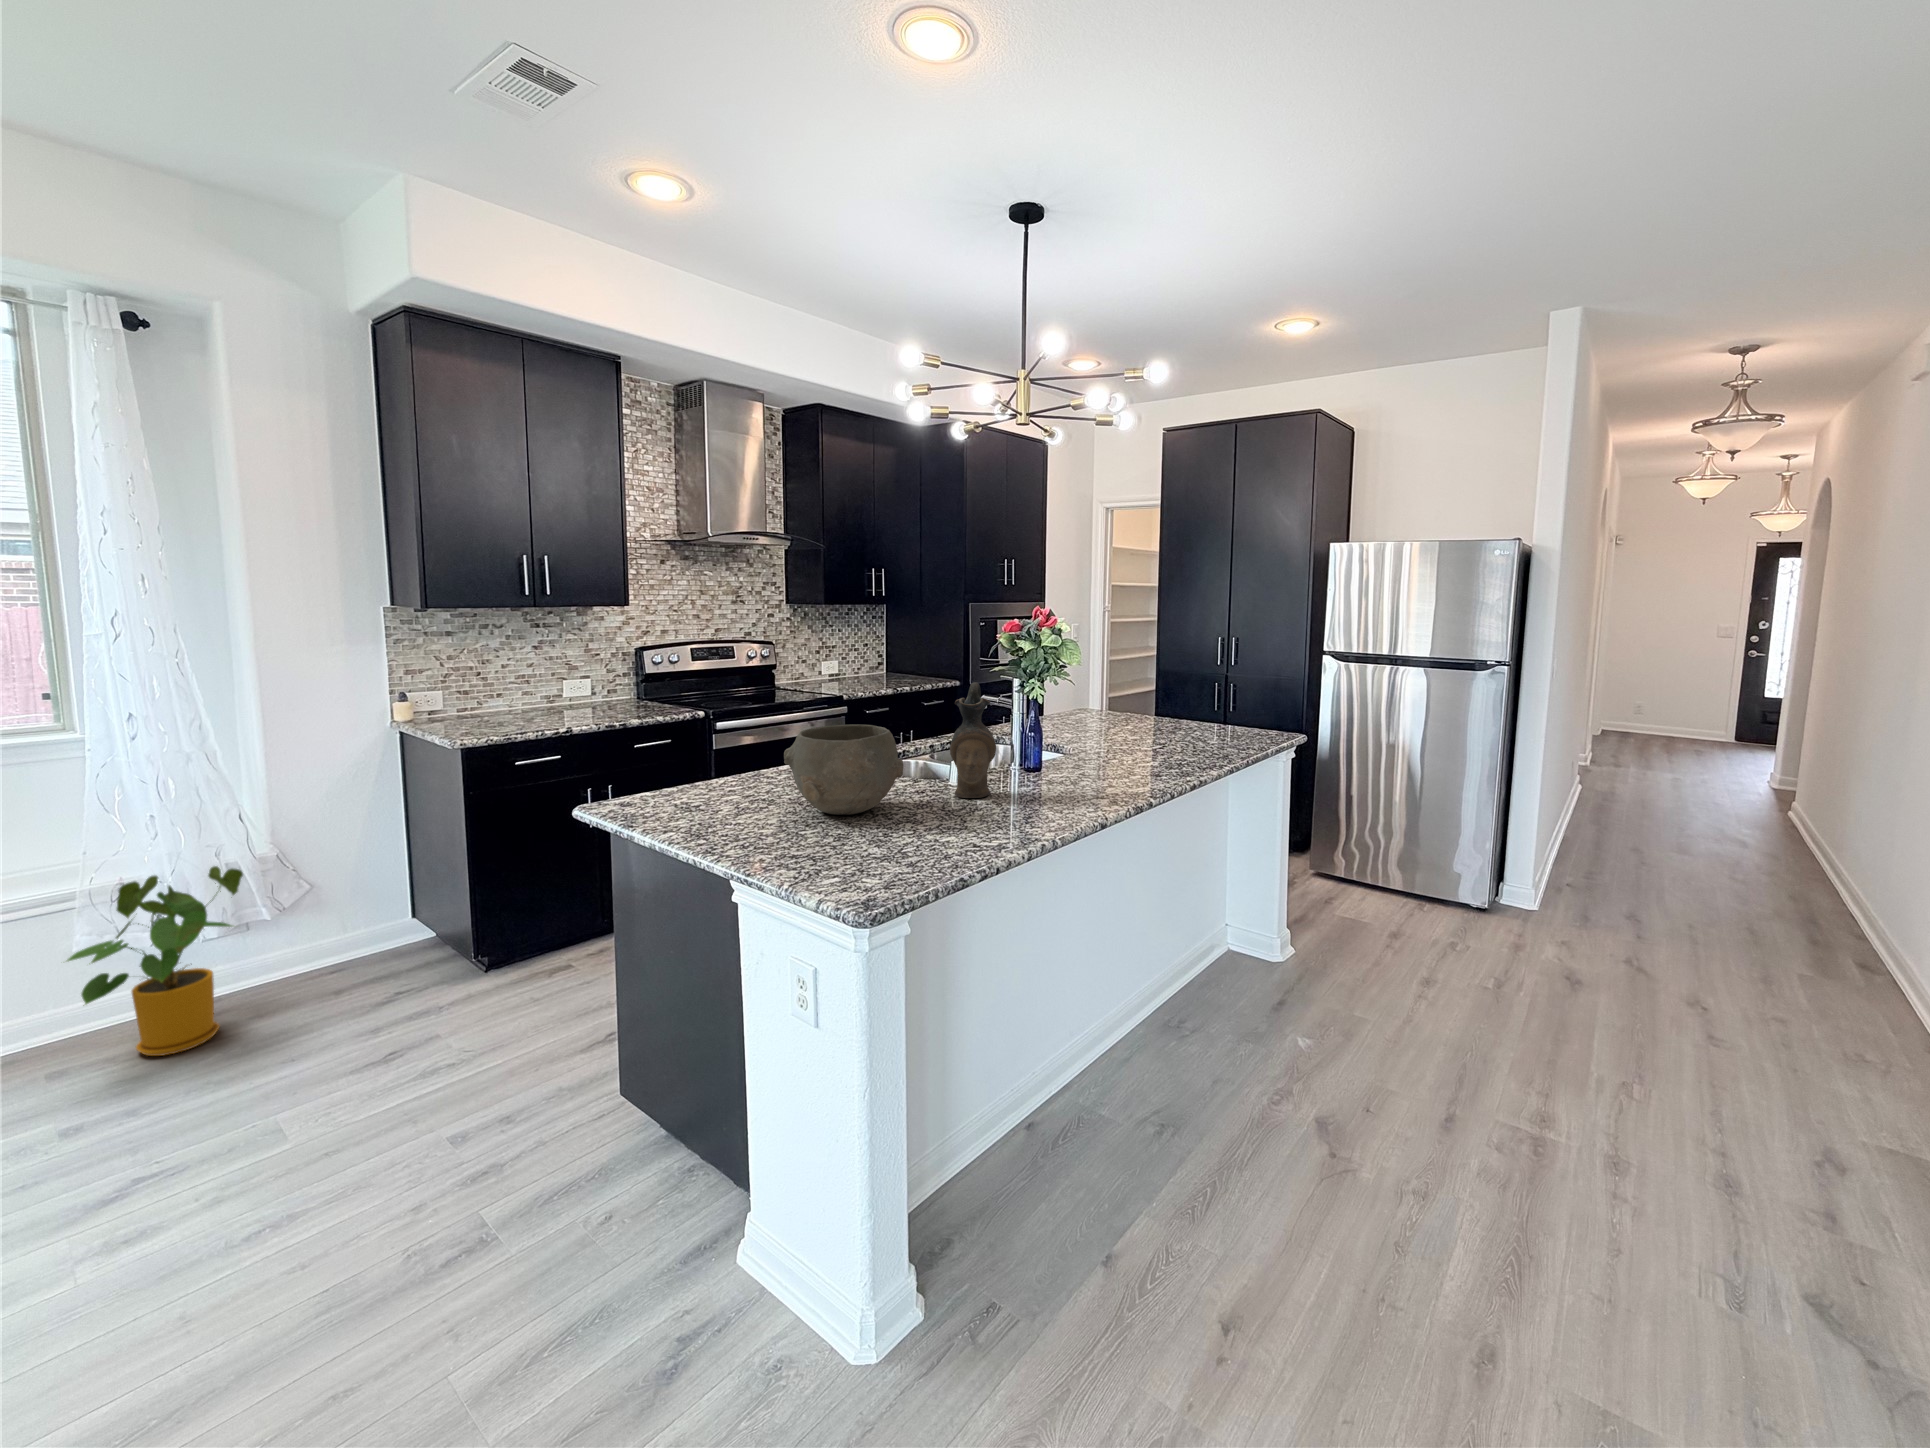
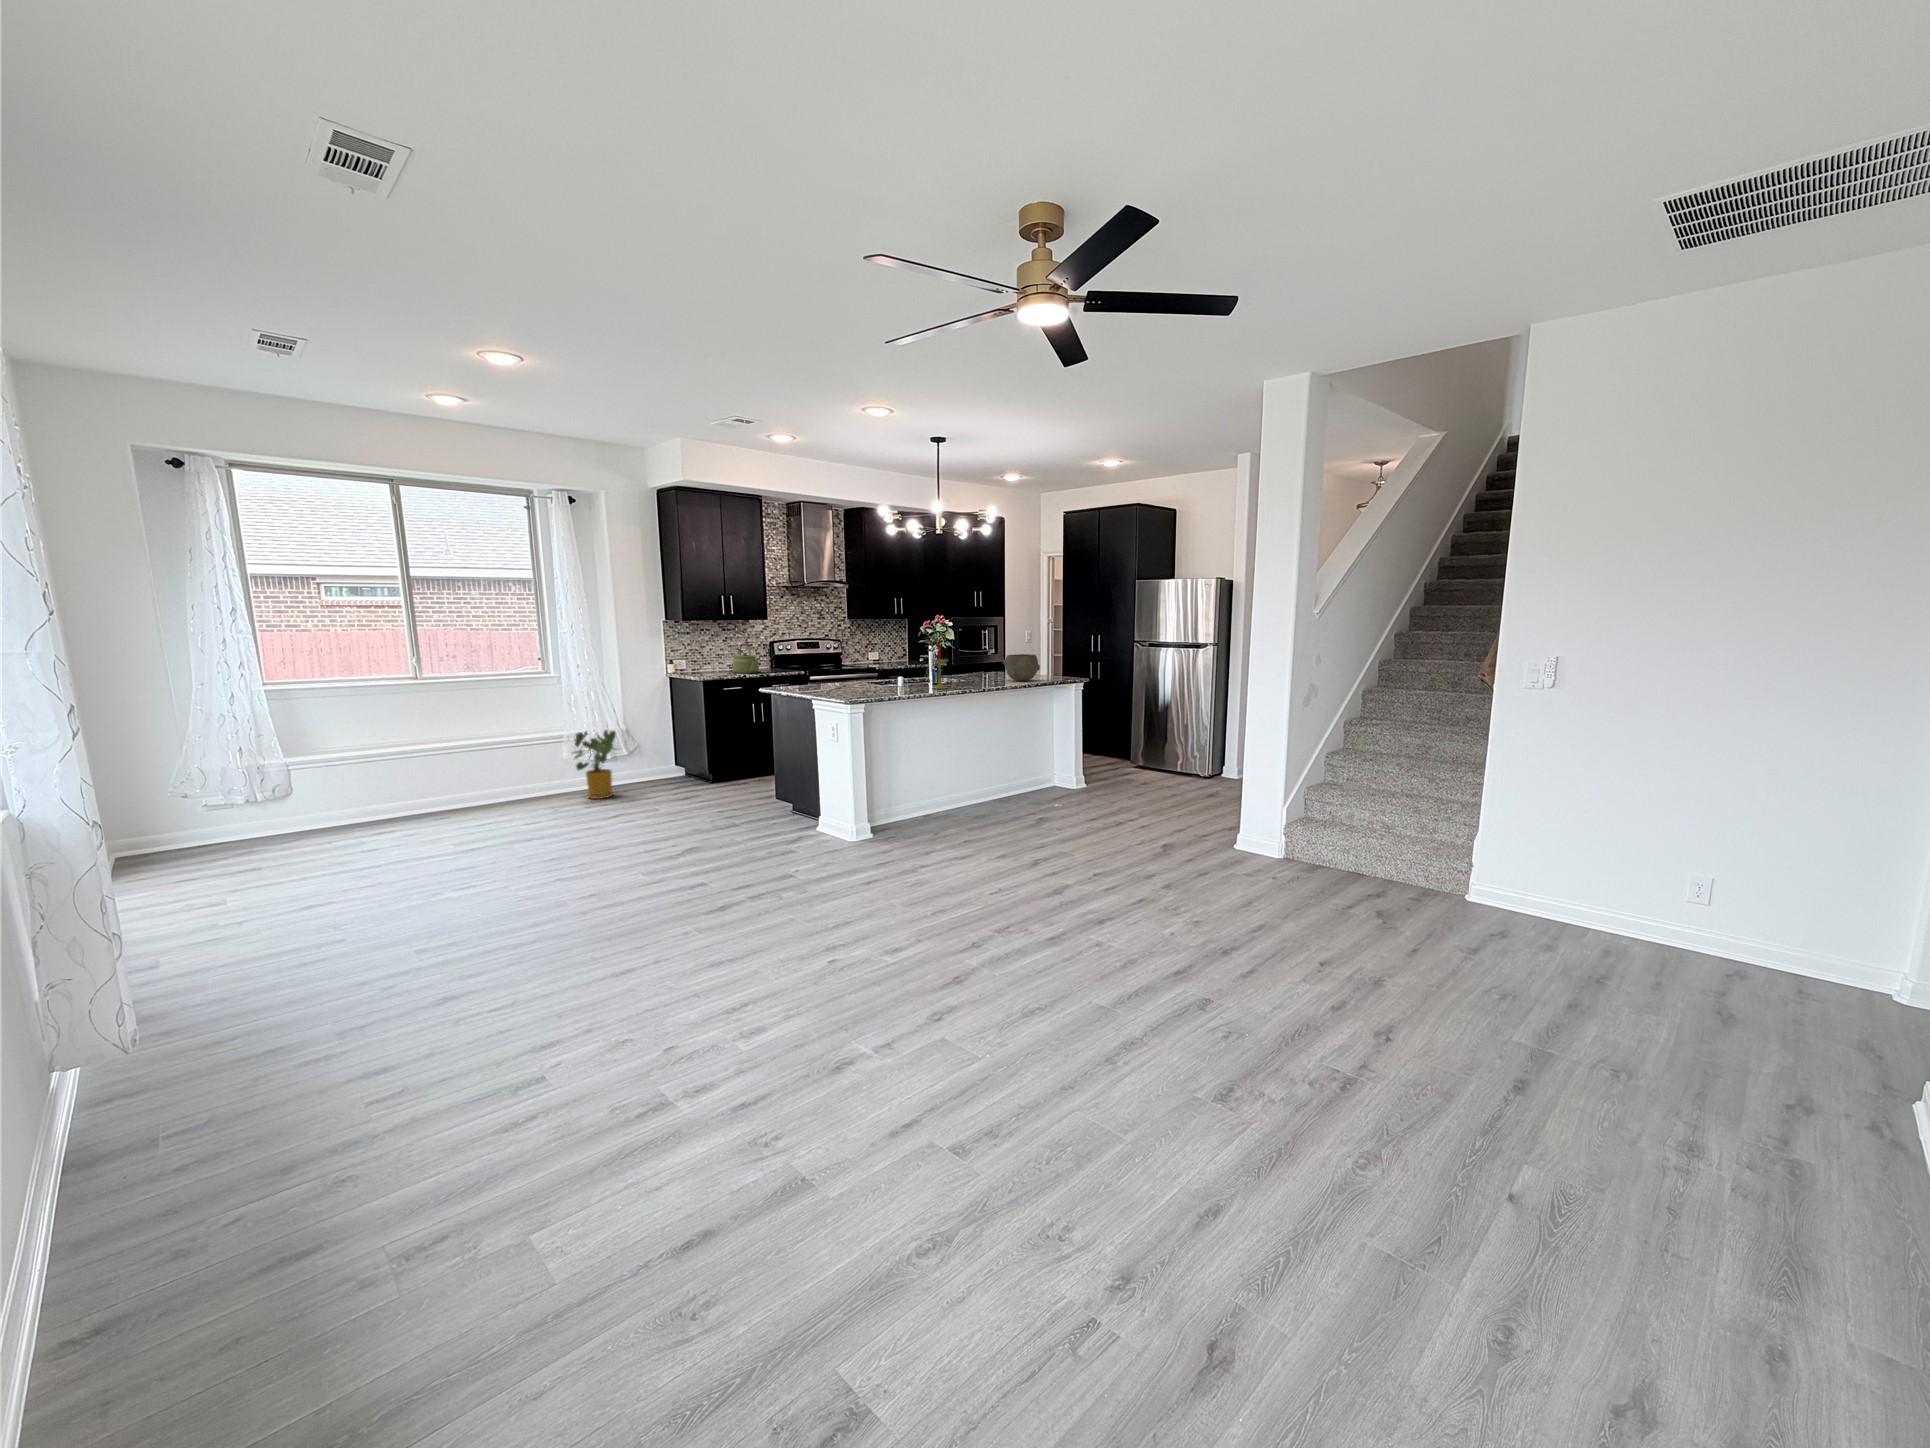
kettle: none [550,655,608,718] -> present [732,643,759,673]
candle: none [1041,680,1098,804] -> present [932,643,948,689]
ceramic pitcher: present [950,682,996,798] -> none [893,644,910,688]
bowl: present [784,724,903,815] -> present [1003,654,1040,681]

